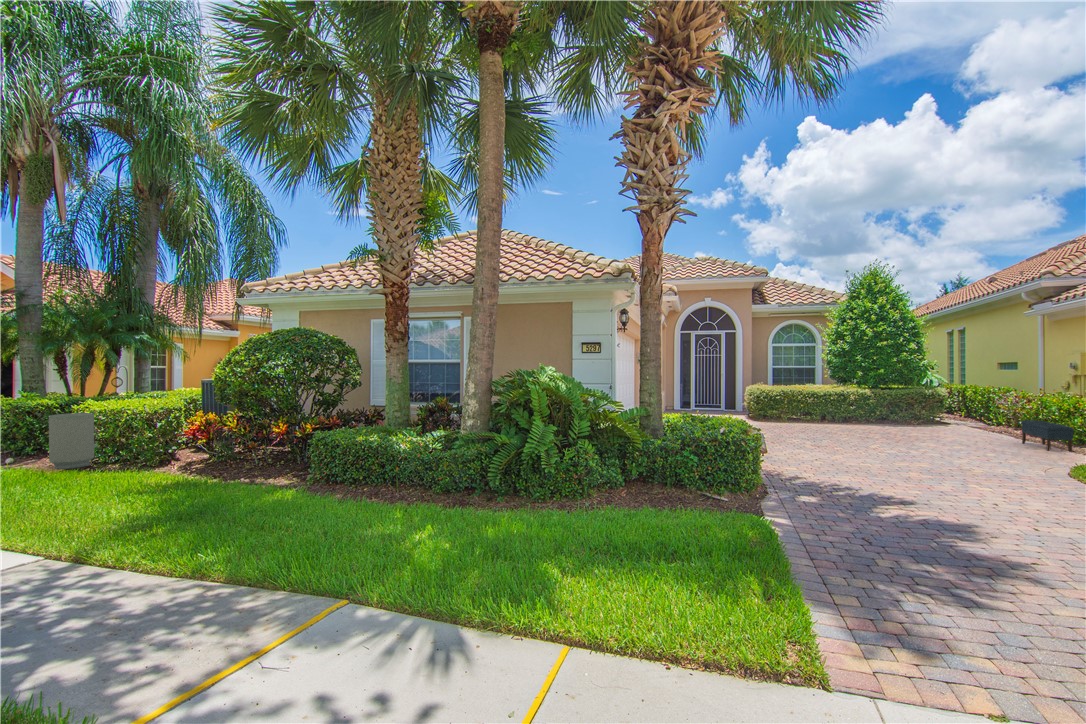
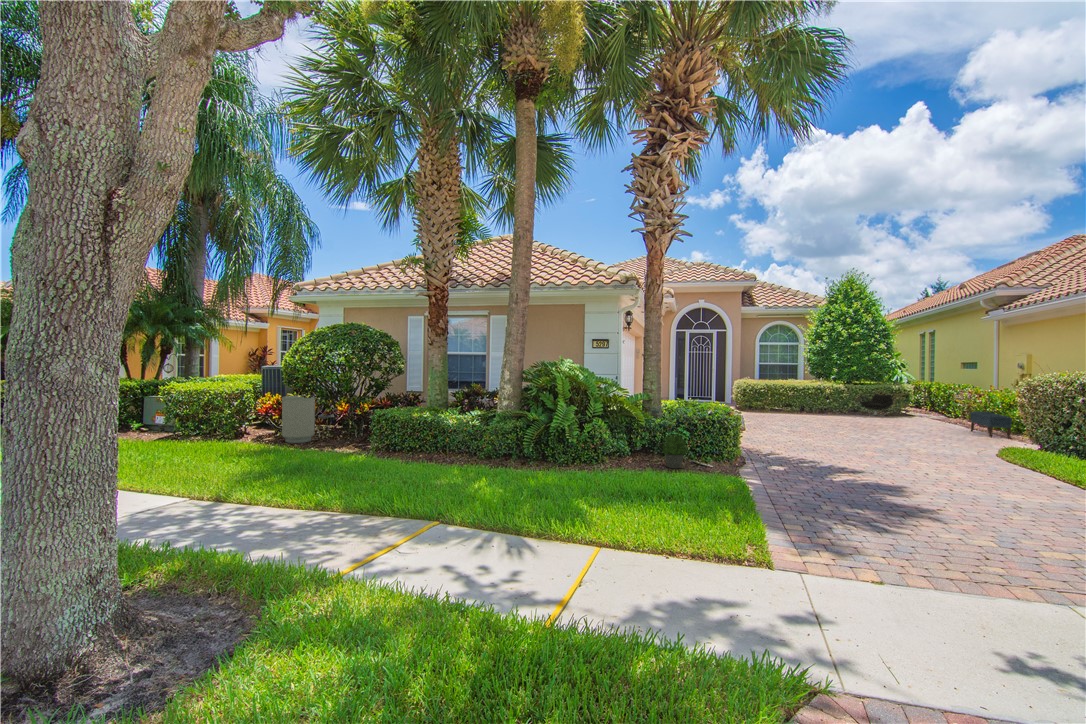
lounge chair: none [889,400,927,426] -> present [861,394,893,415]
trash can: present [49,413,94,469] -> present [282,396,315,443]
potted plant: none [663,461,697,503] -> present [662,436,688,469]

